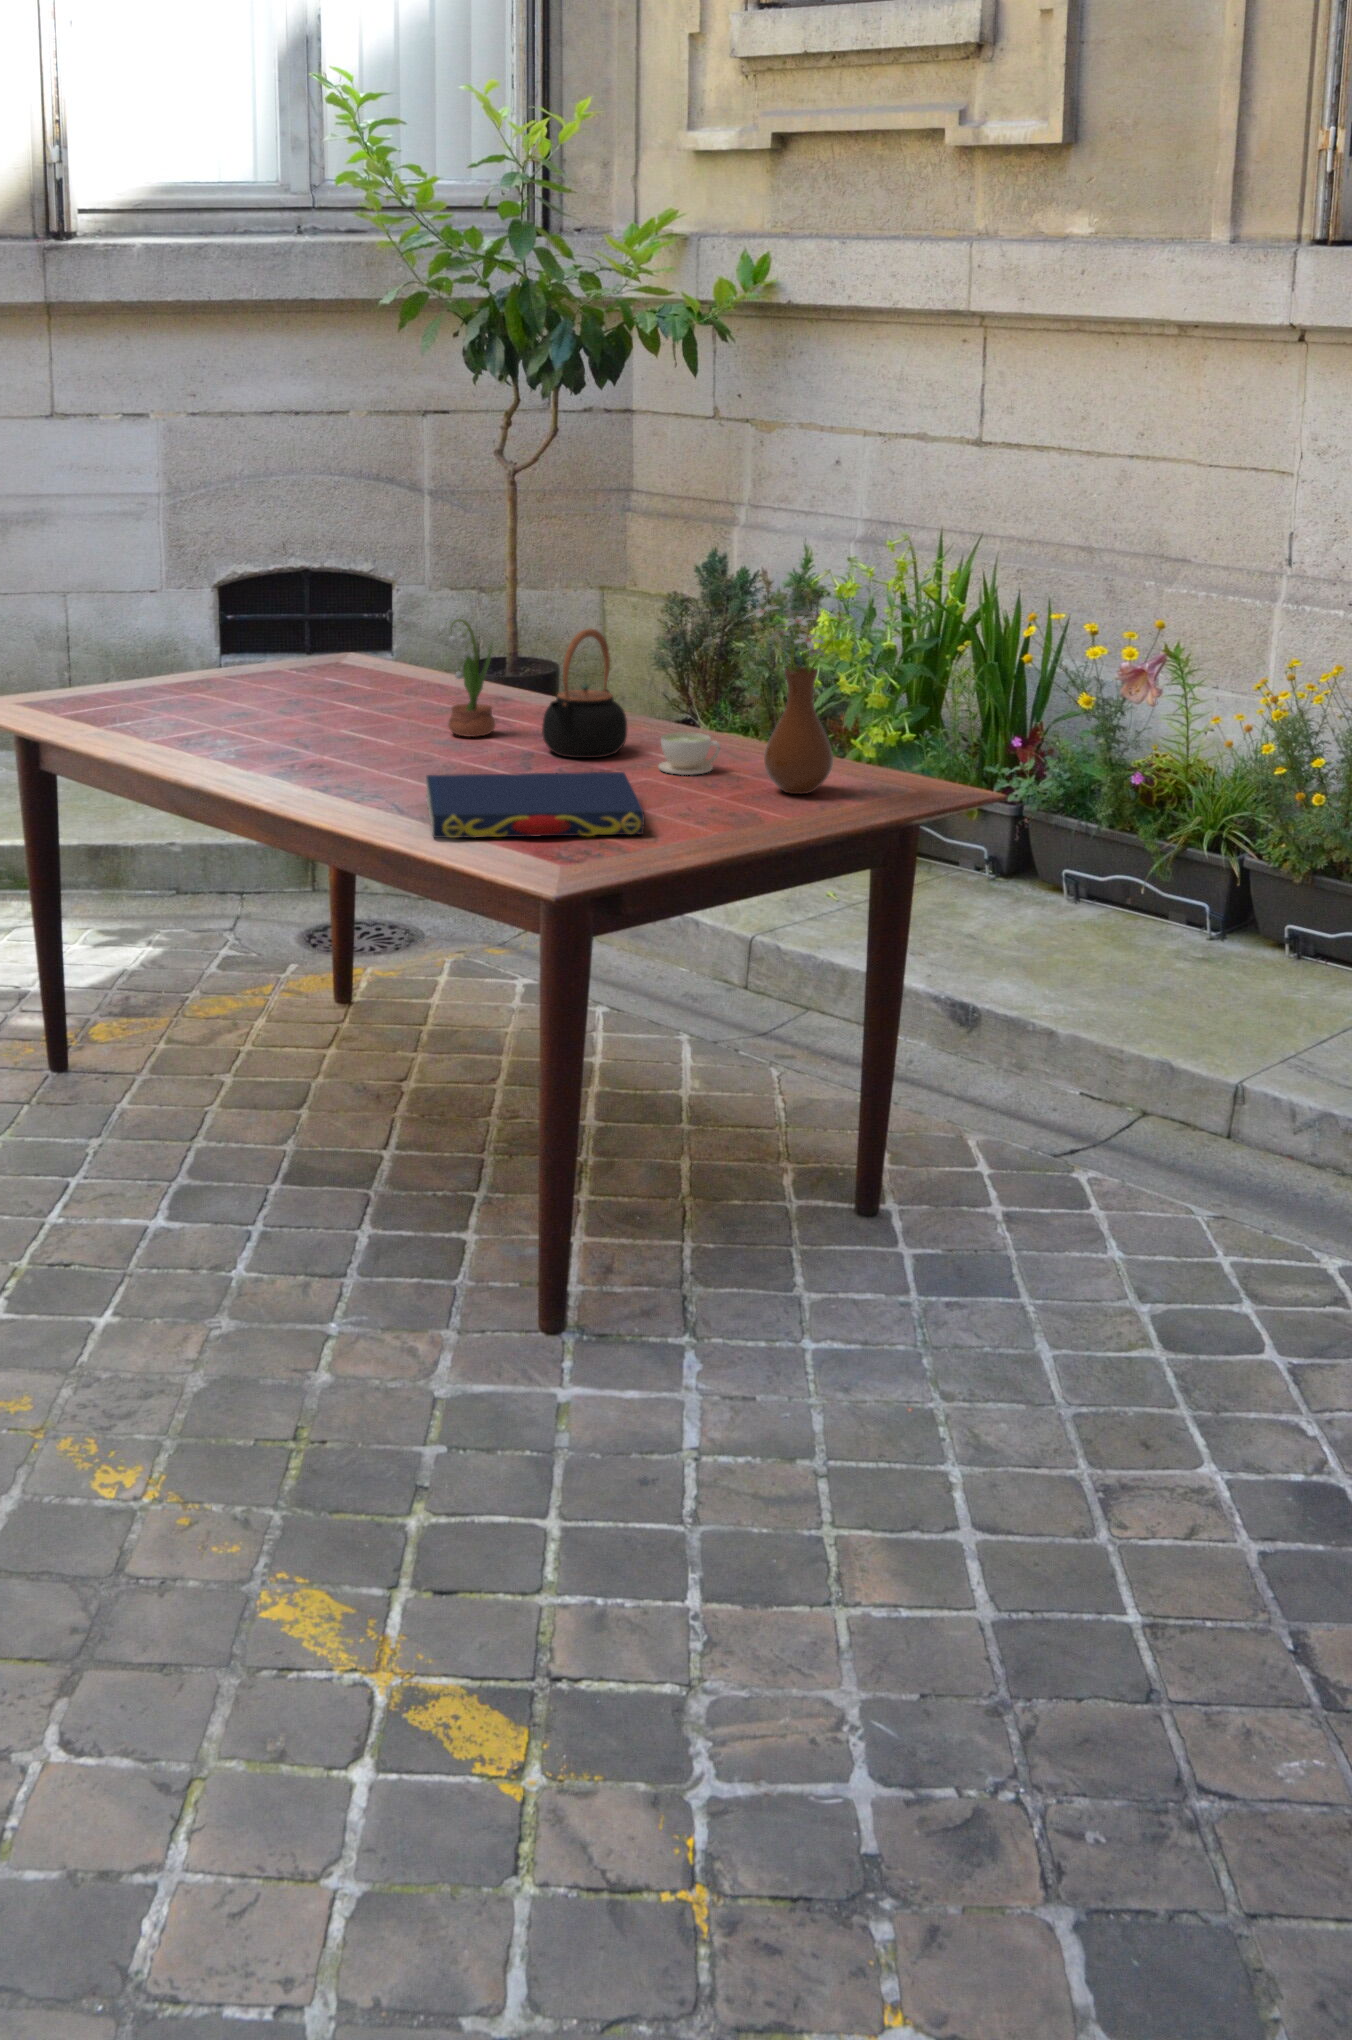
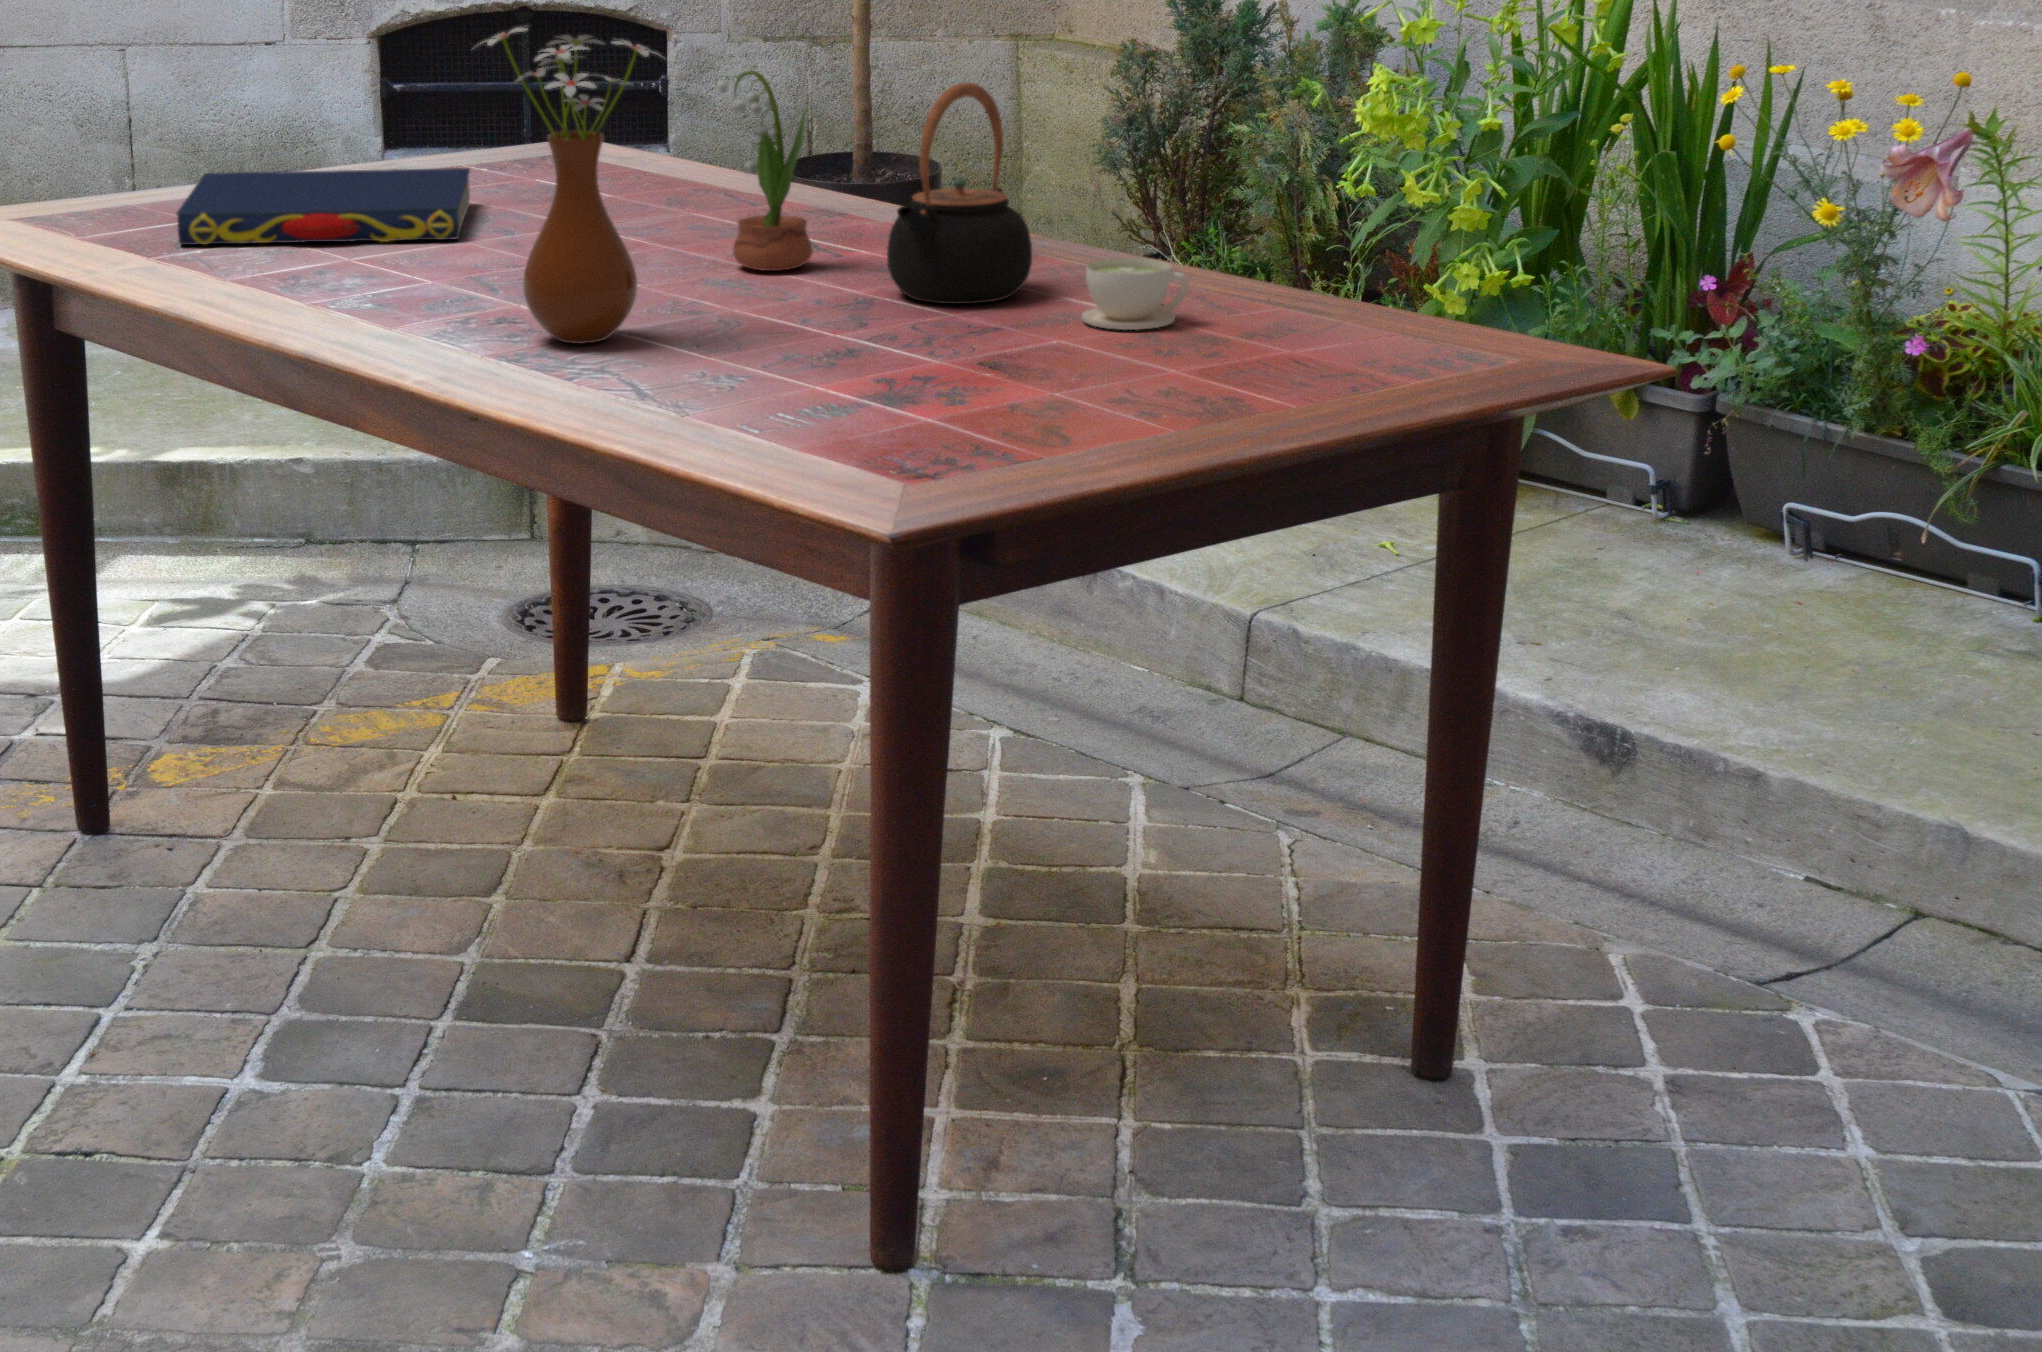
vase: present [748,605,851,794] -> present [471,25,659,344]
book: present [426,772,645,838] -> present [177,168,470,245]

